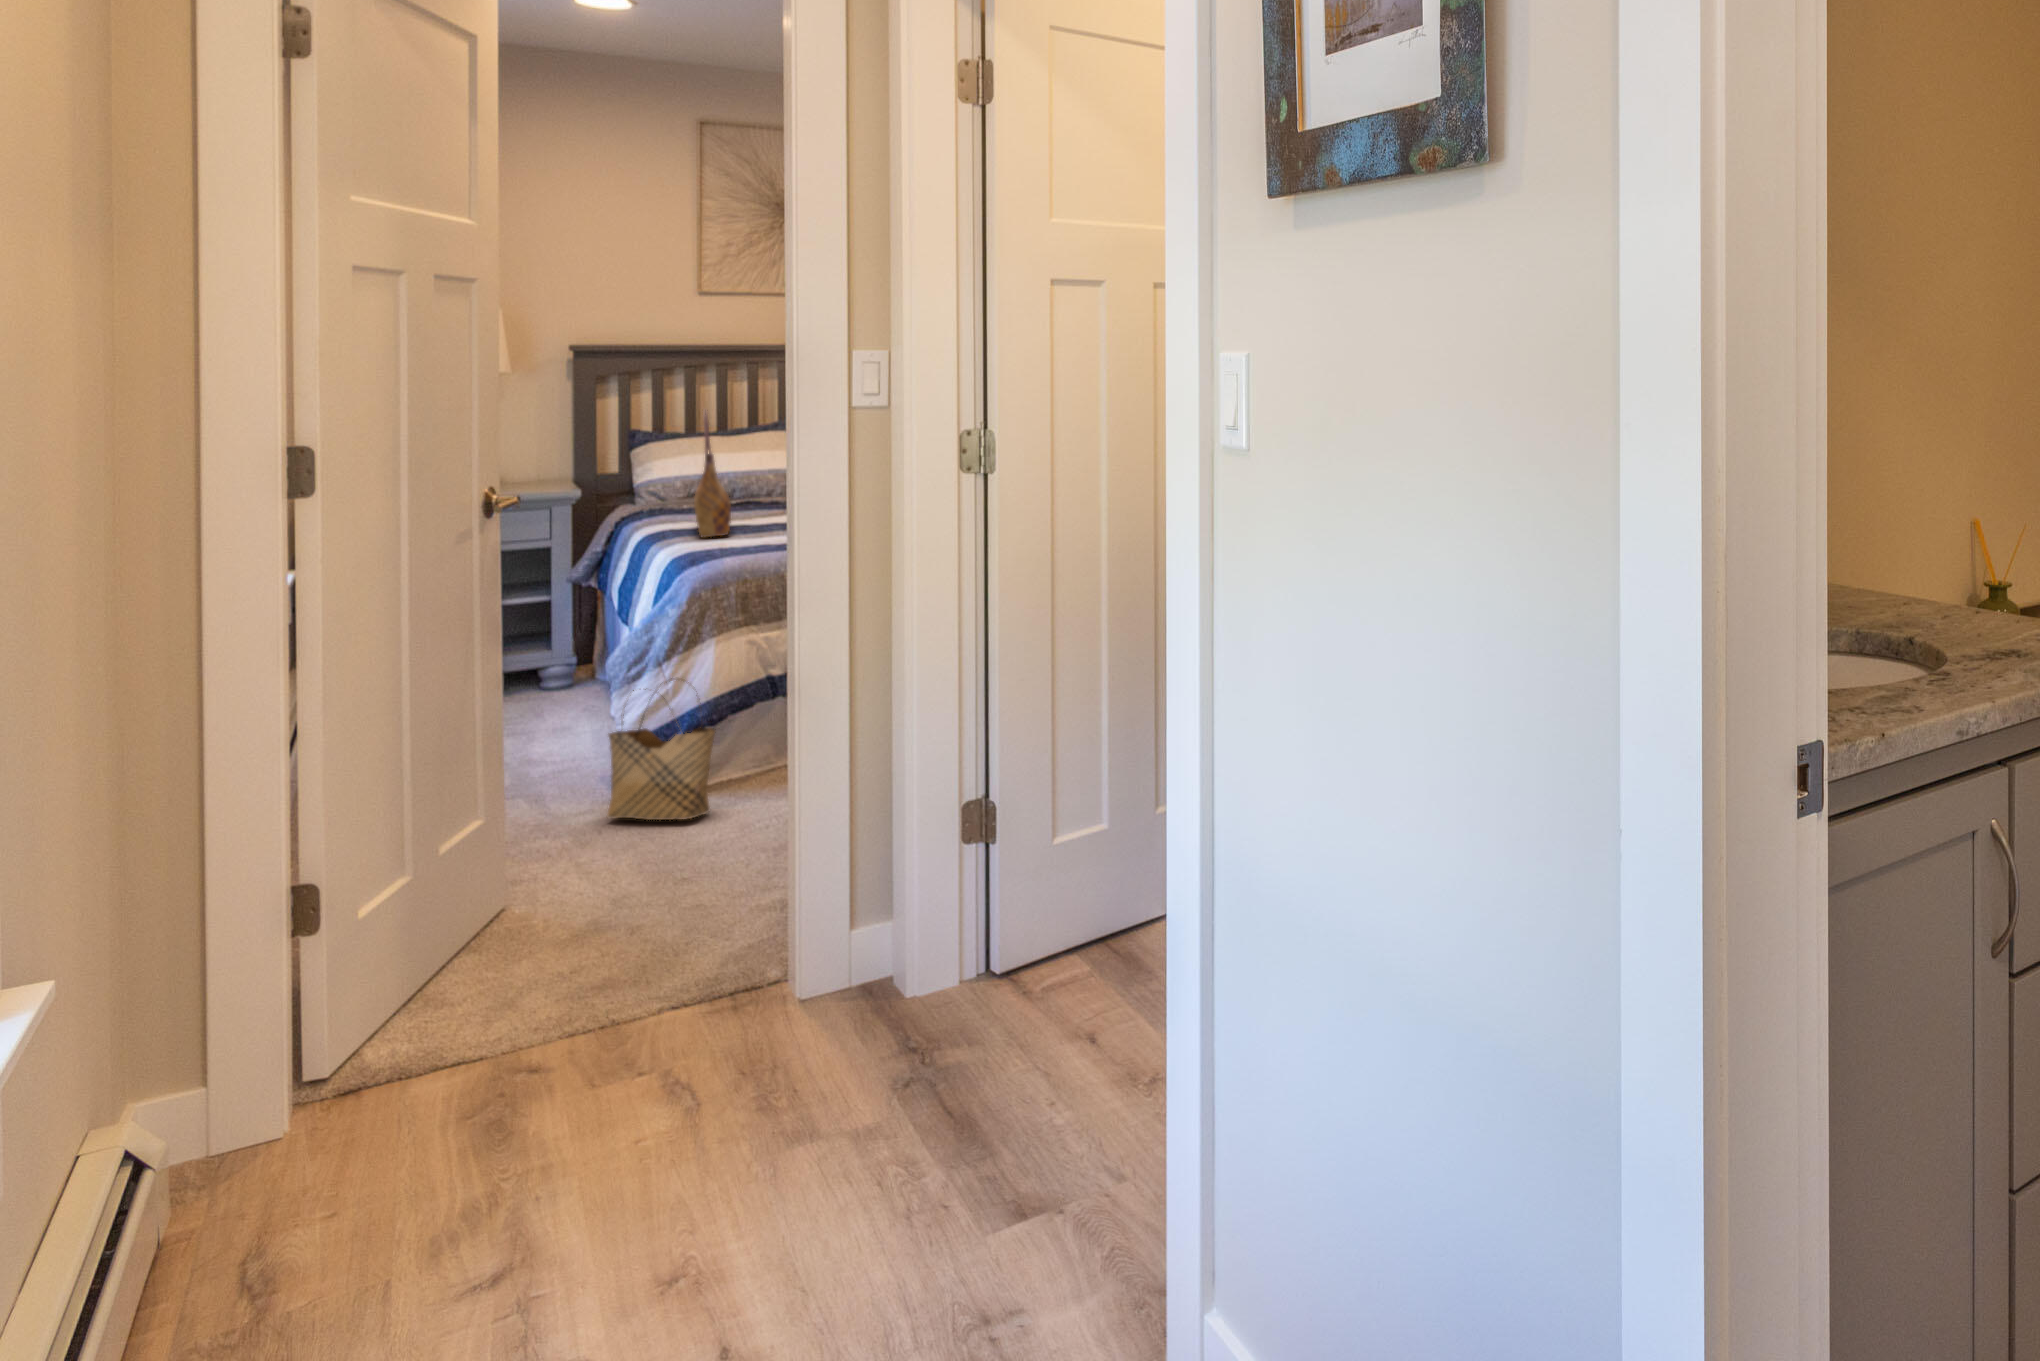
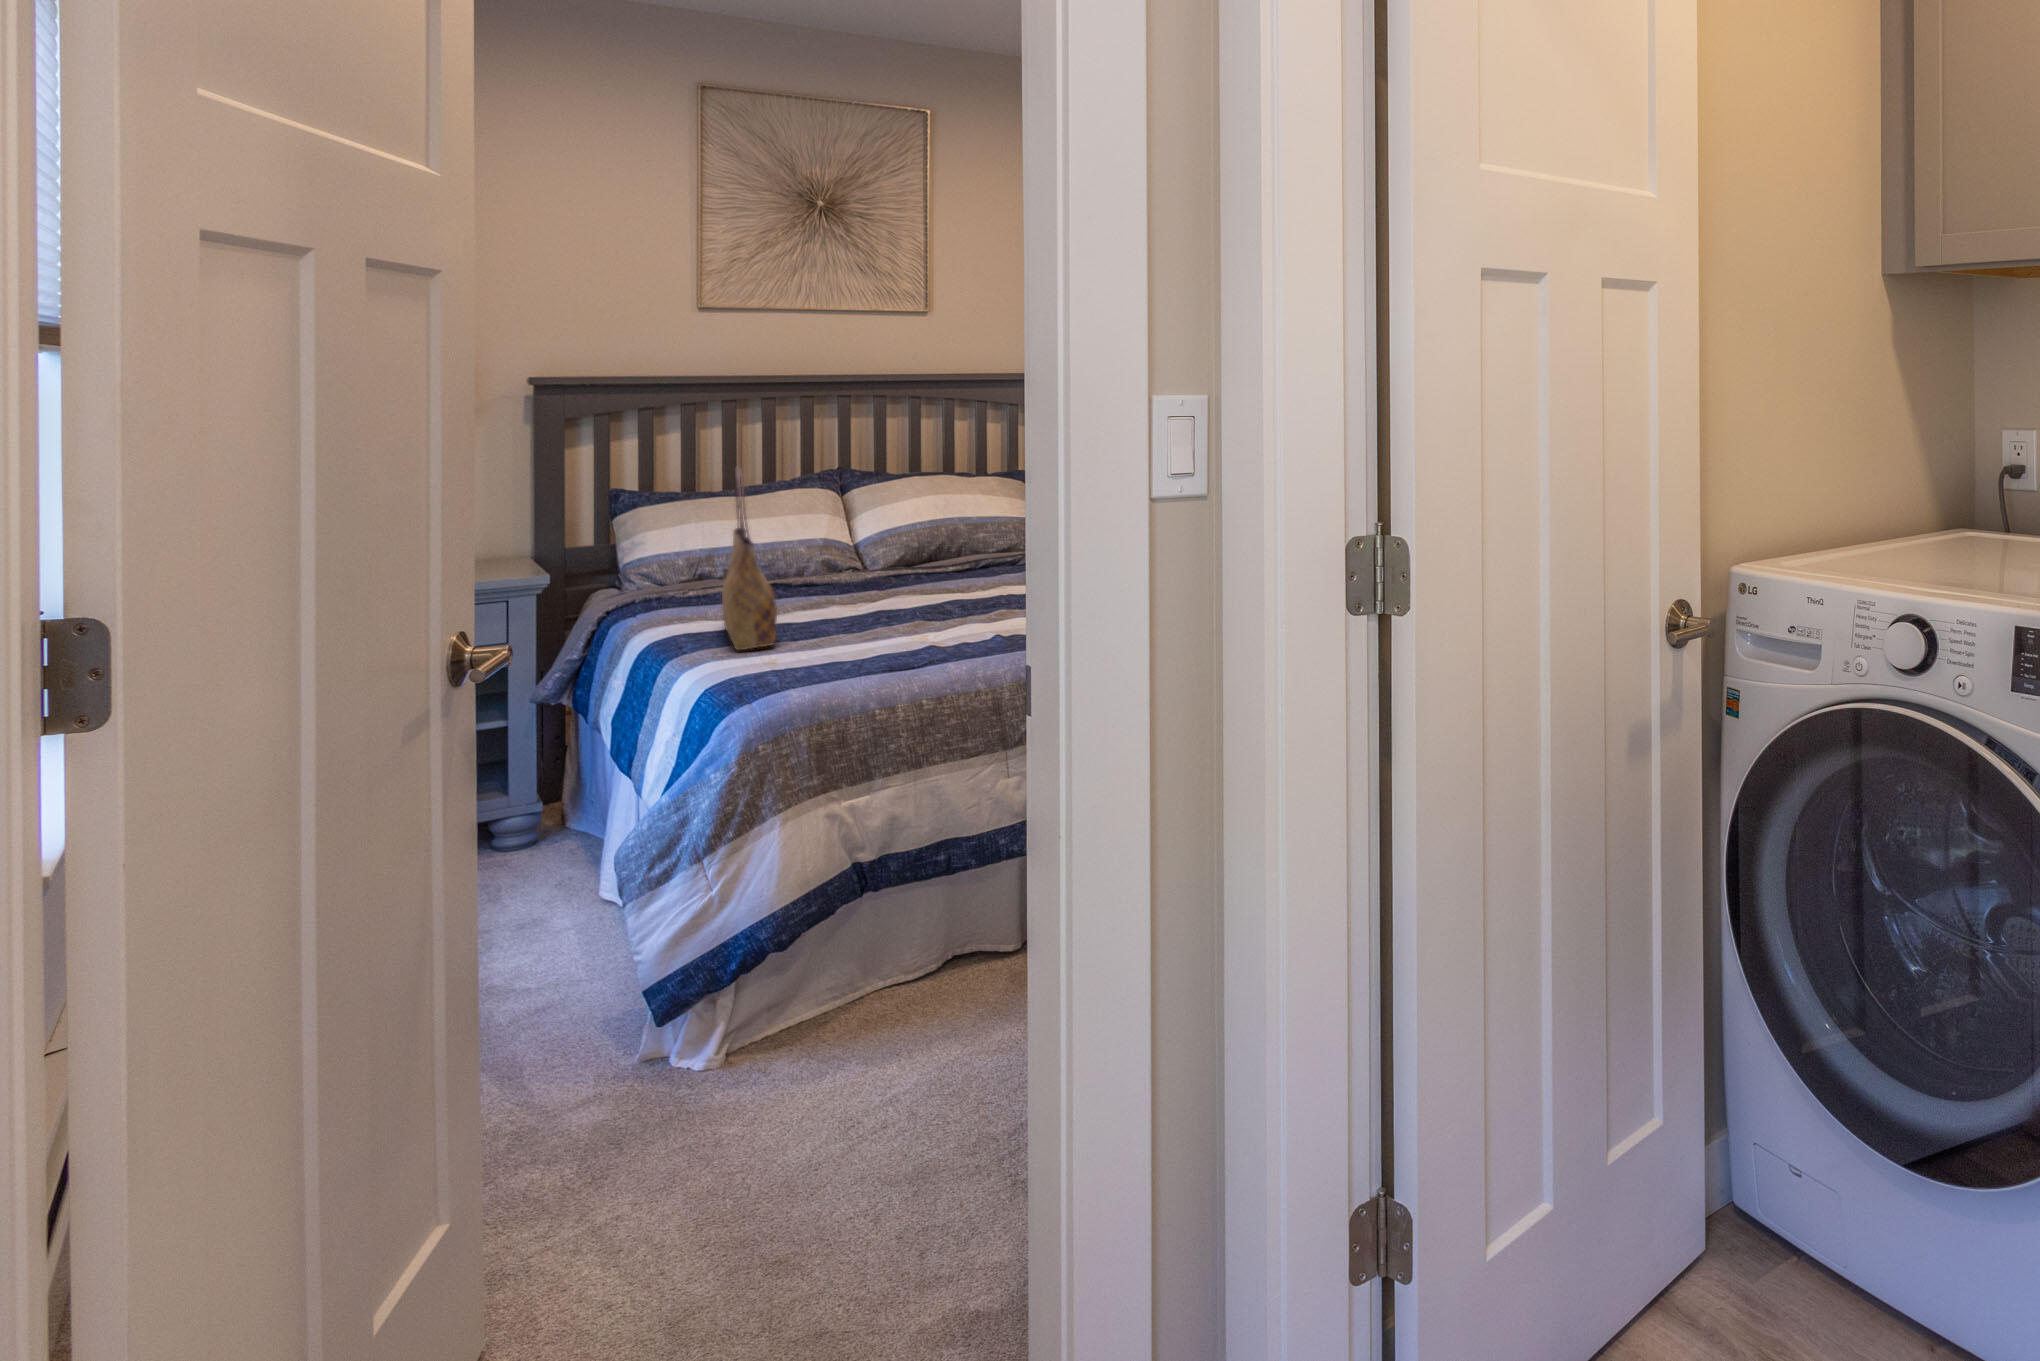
woven basket: present [607,678,715,820] -> none [628,887,797,1120]

